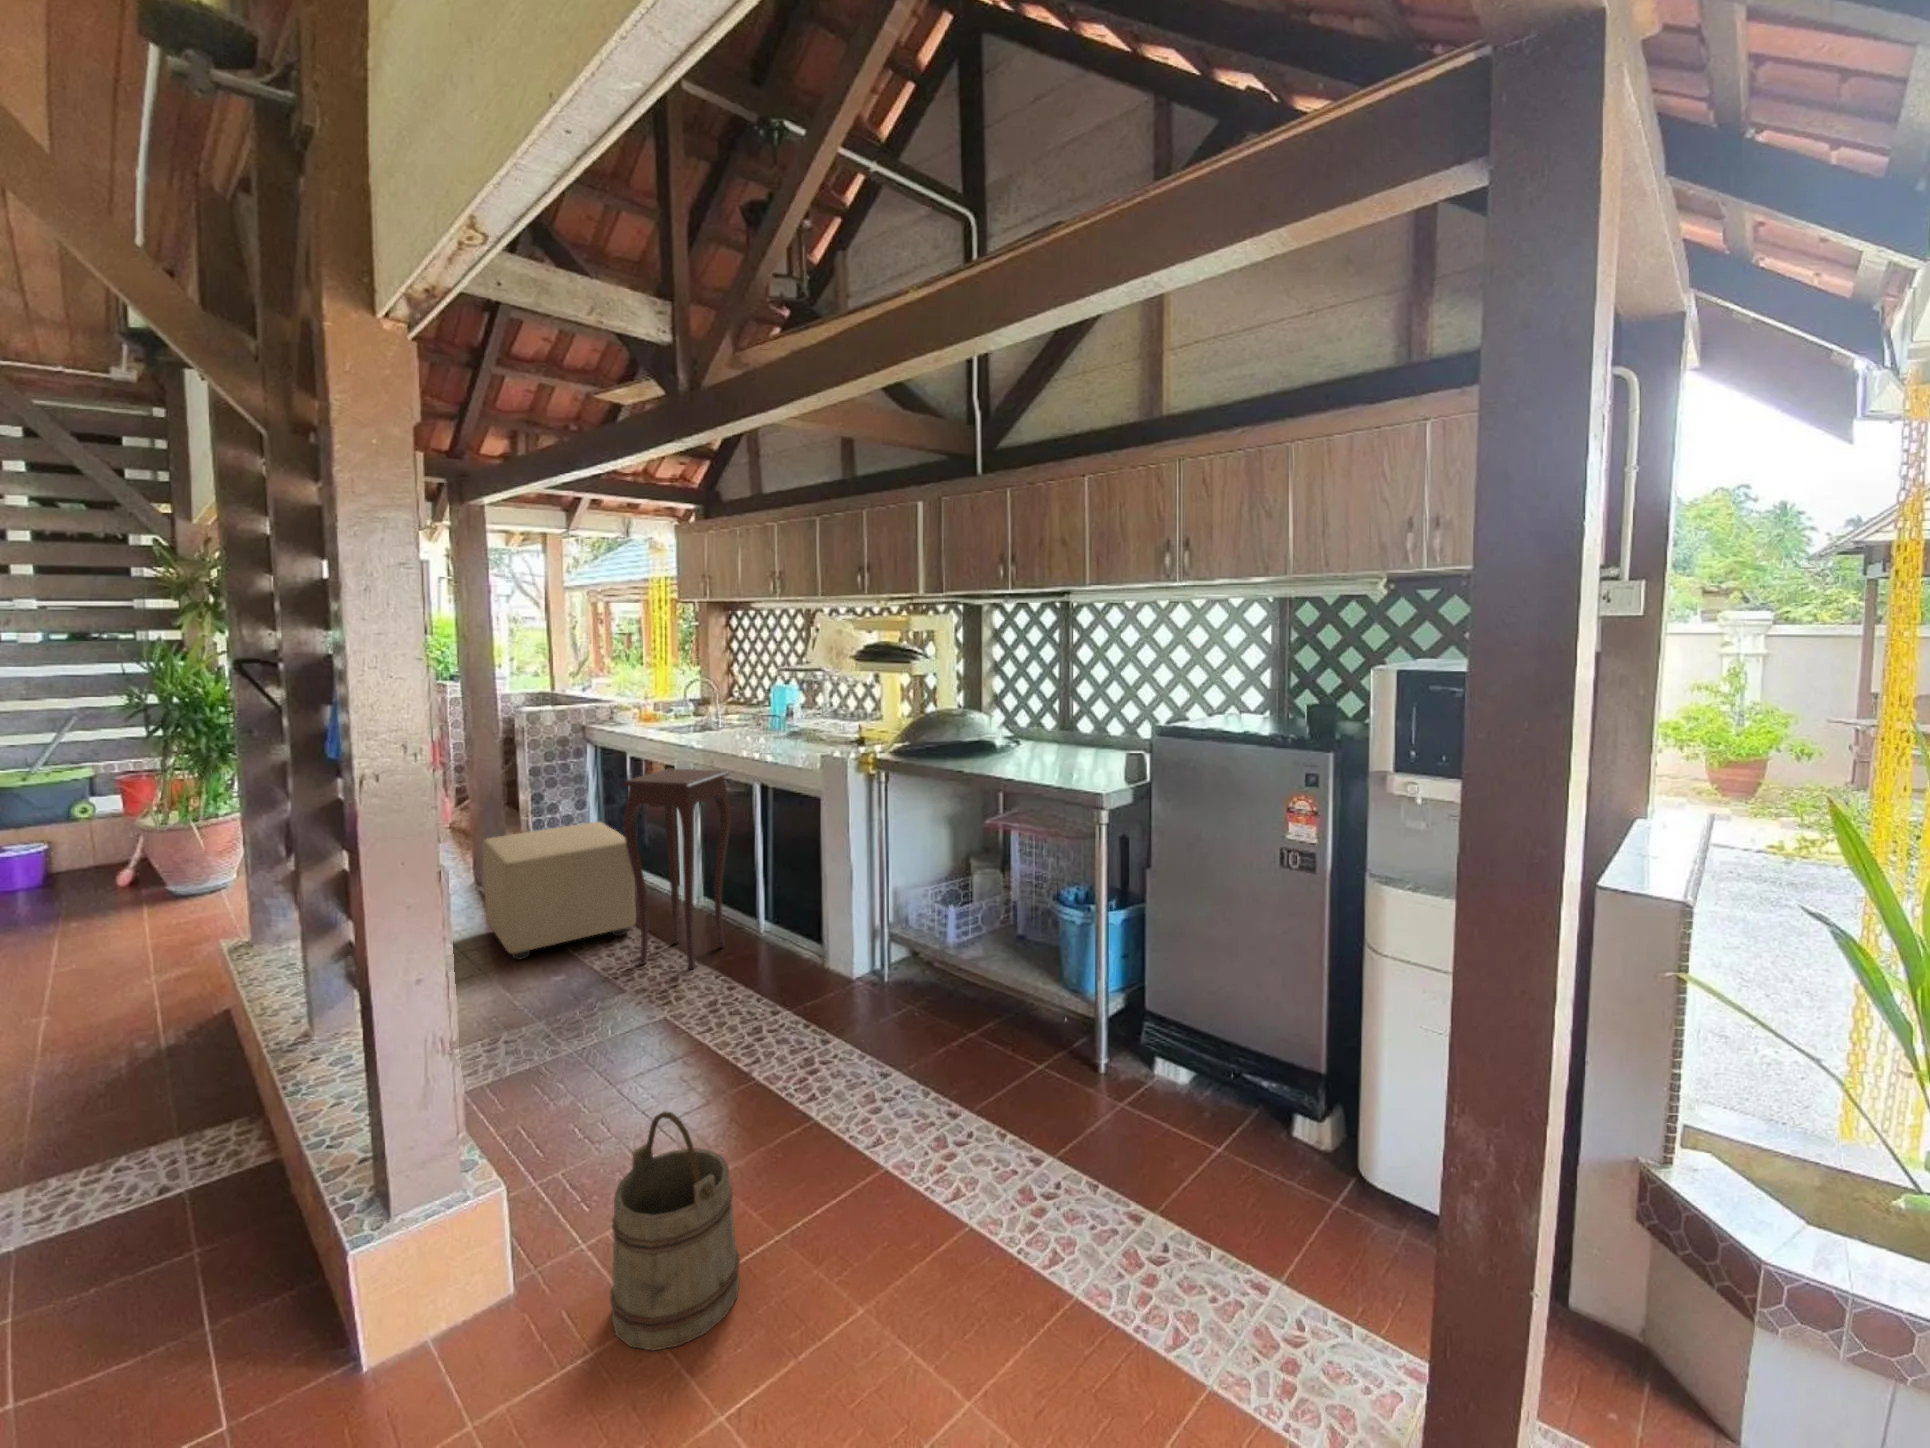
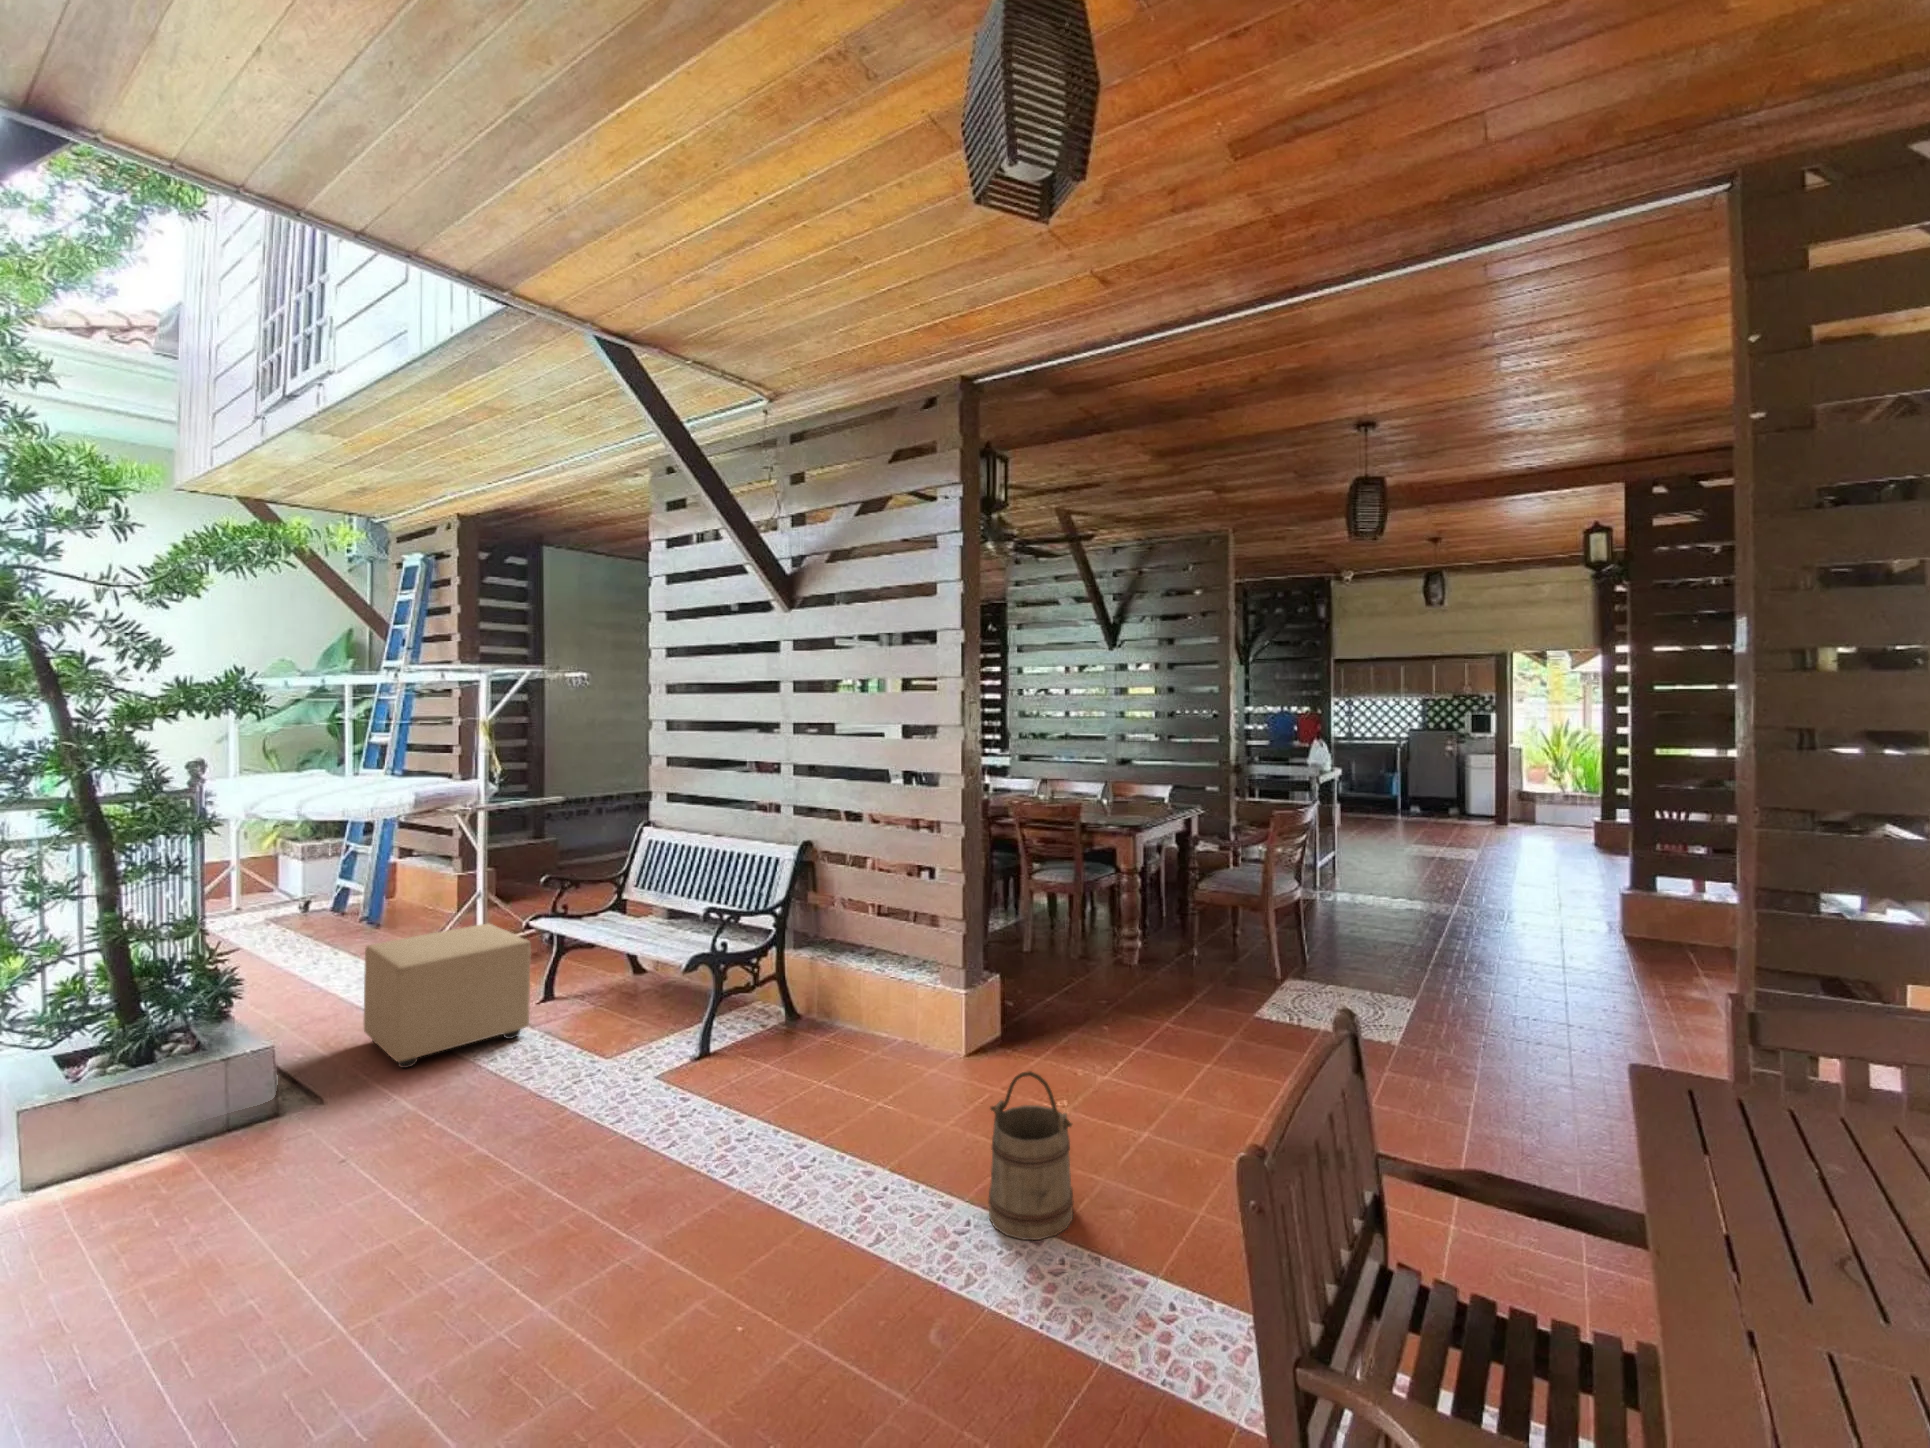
side table: present [622,768,730,969] -> none [530,867,636,1065]
bucket: present [610,1111,740,1350] -> present [988,1071,1074,1240]

